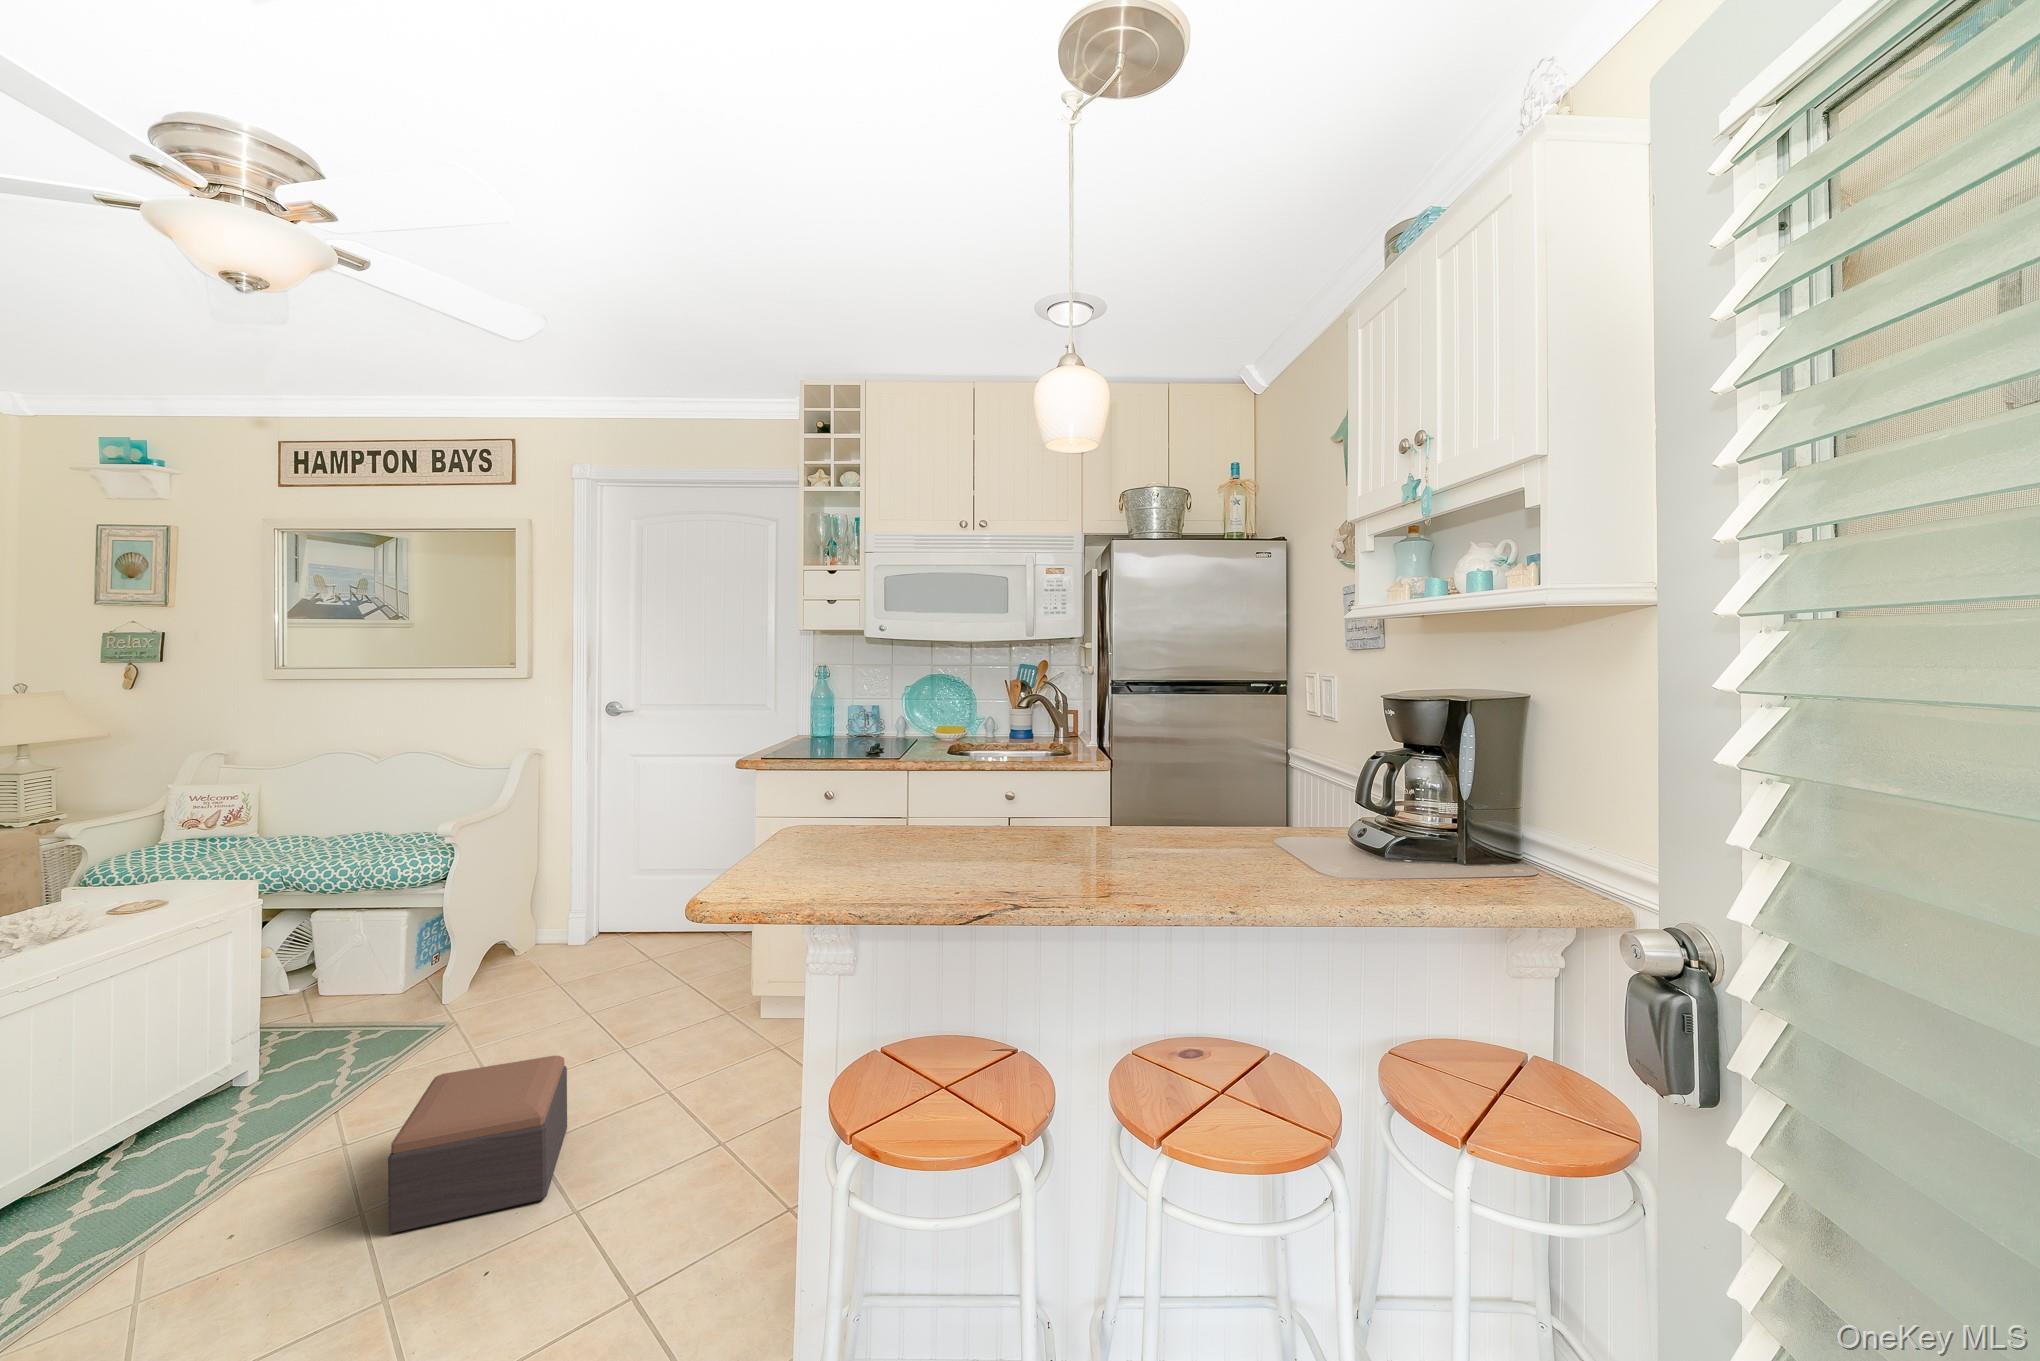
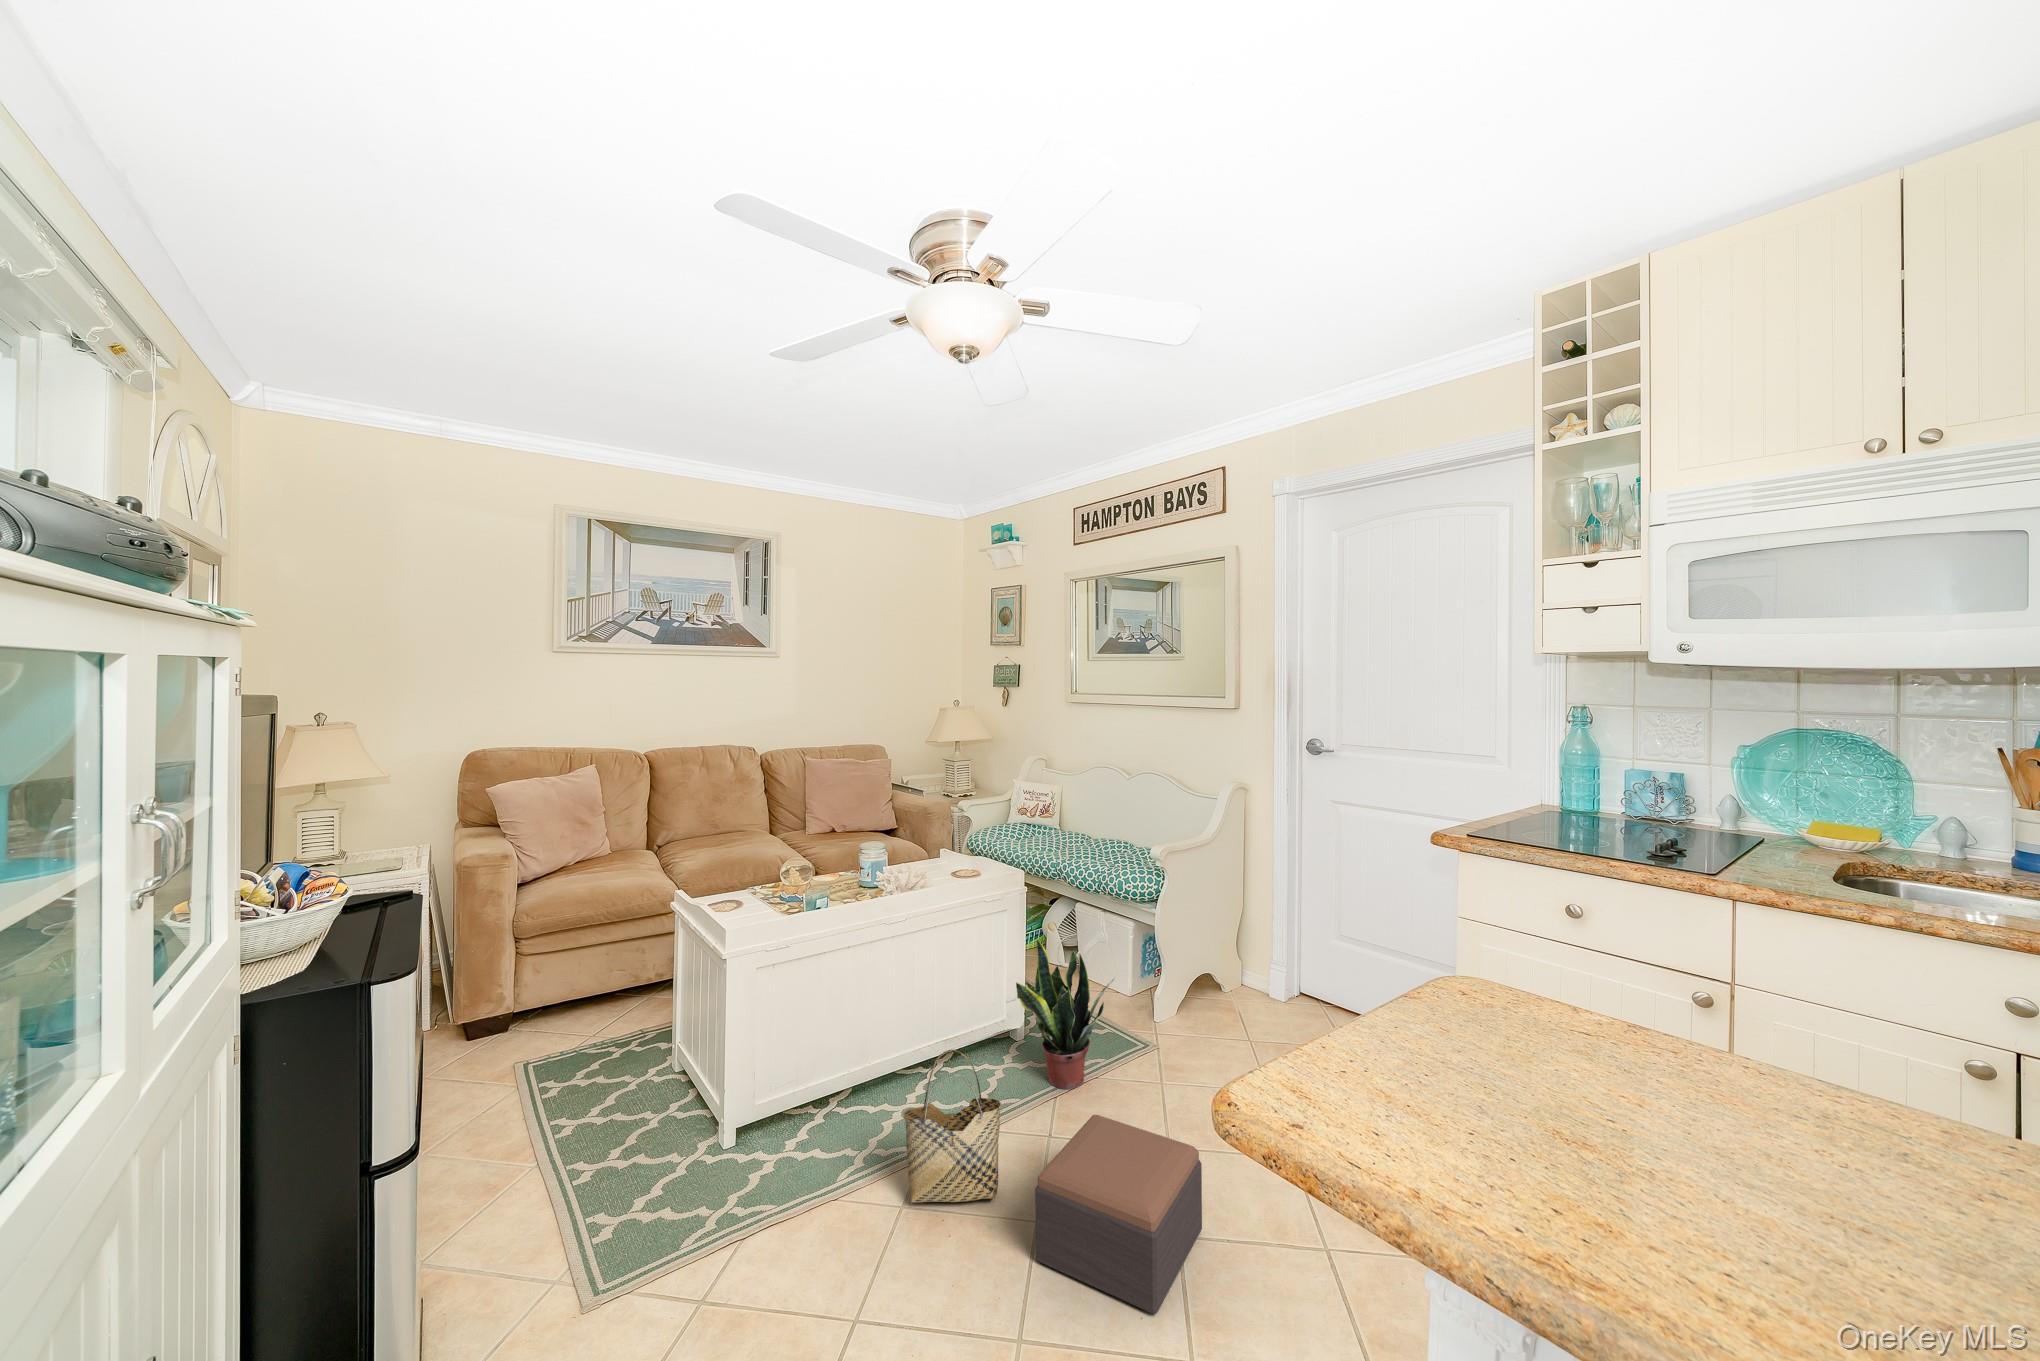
potted plant: none [282,942,419,1102] -> present [1016,939,1115,1089]
woven basket: none [140,1076,306,1282] -> present [903,1050,1001,1203]

